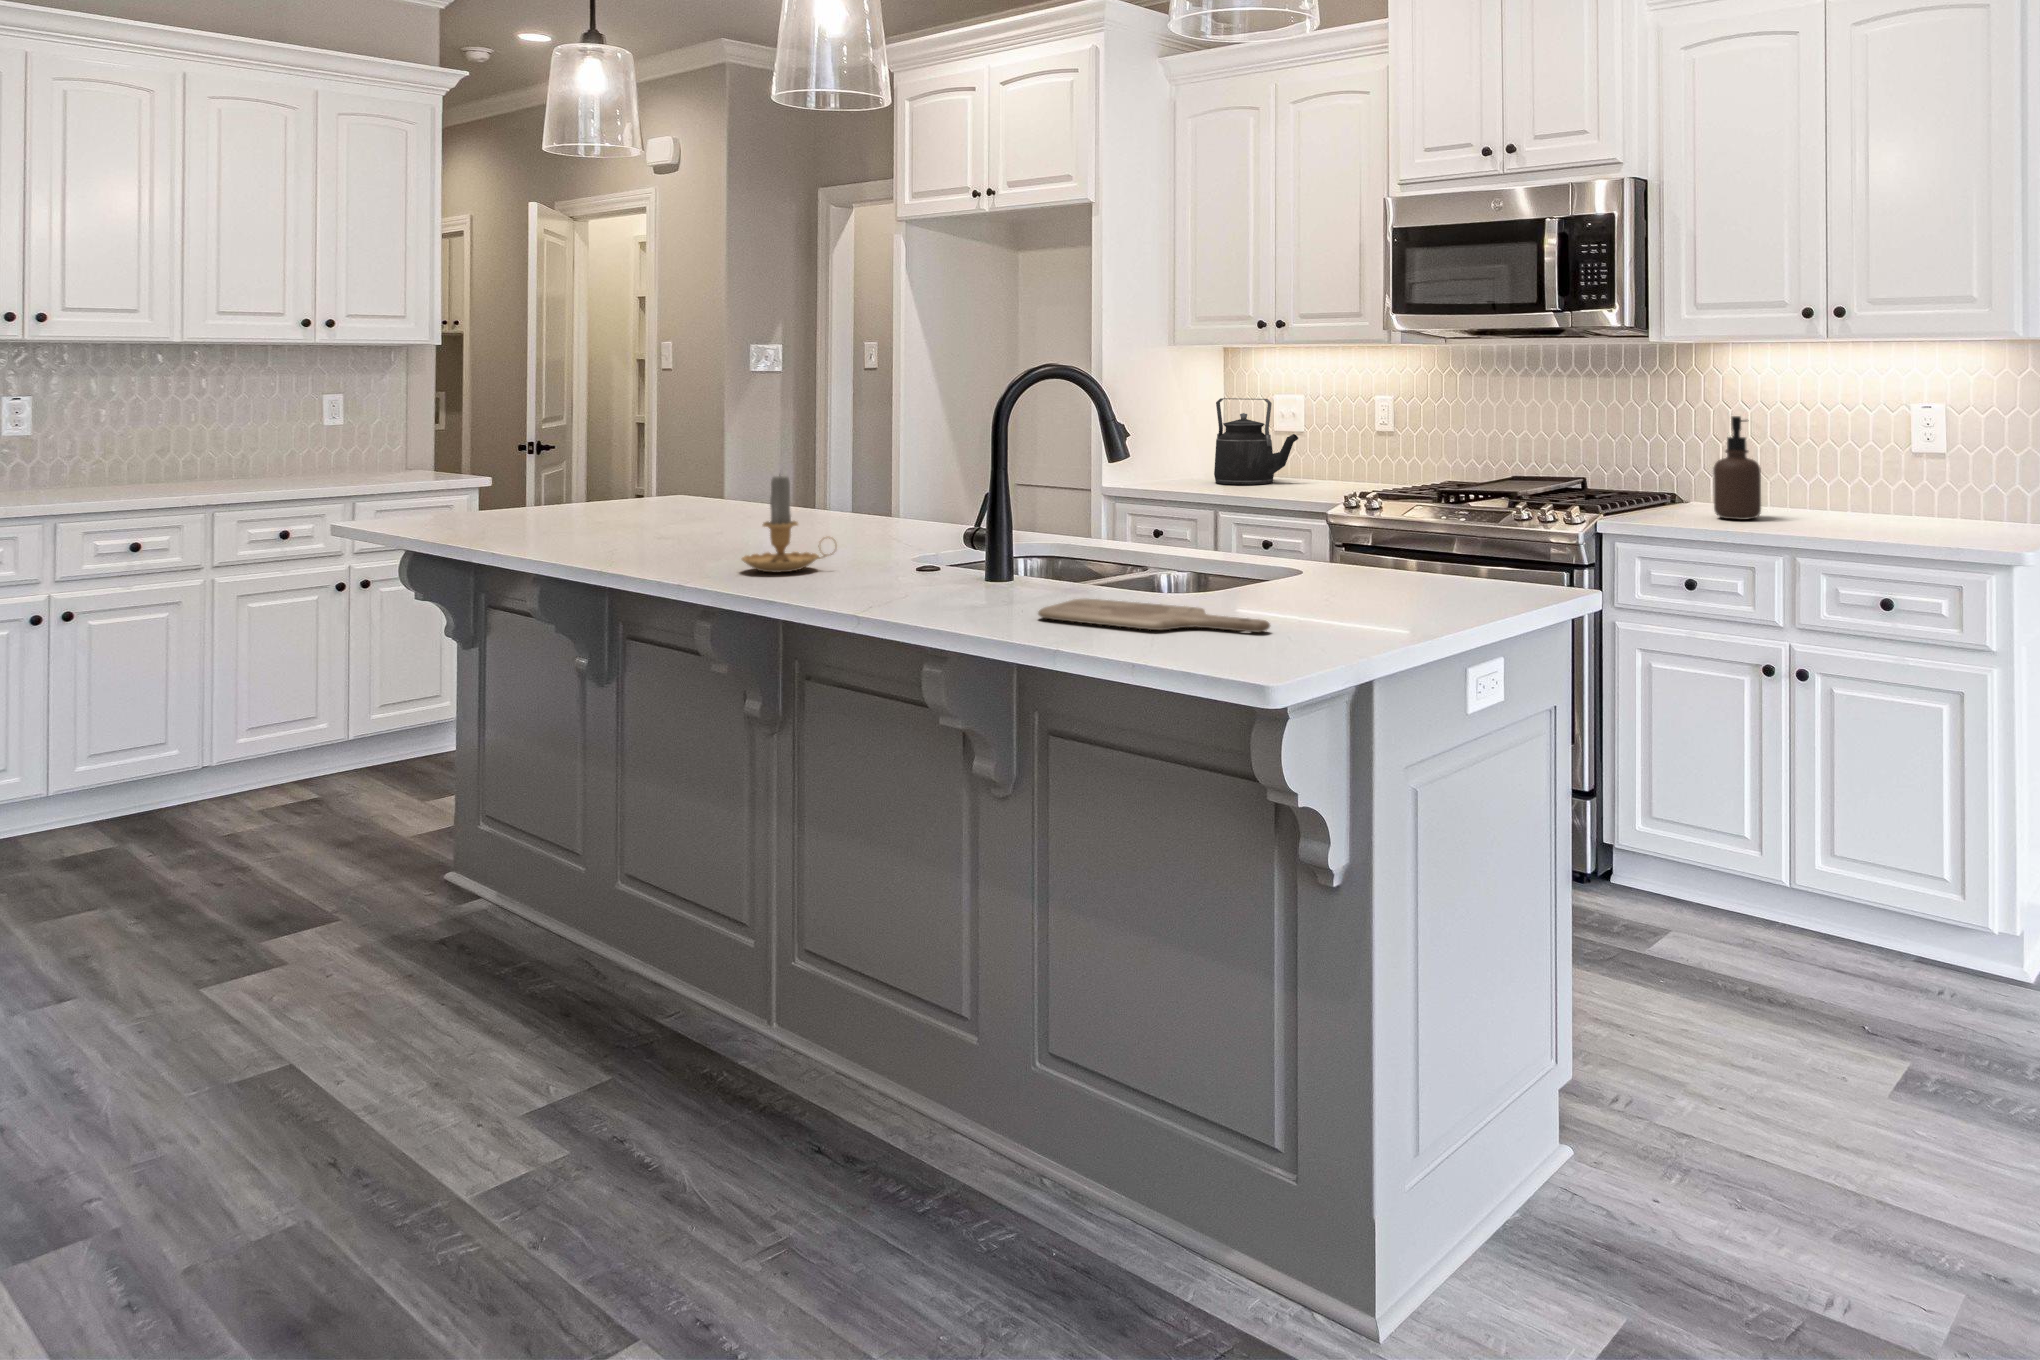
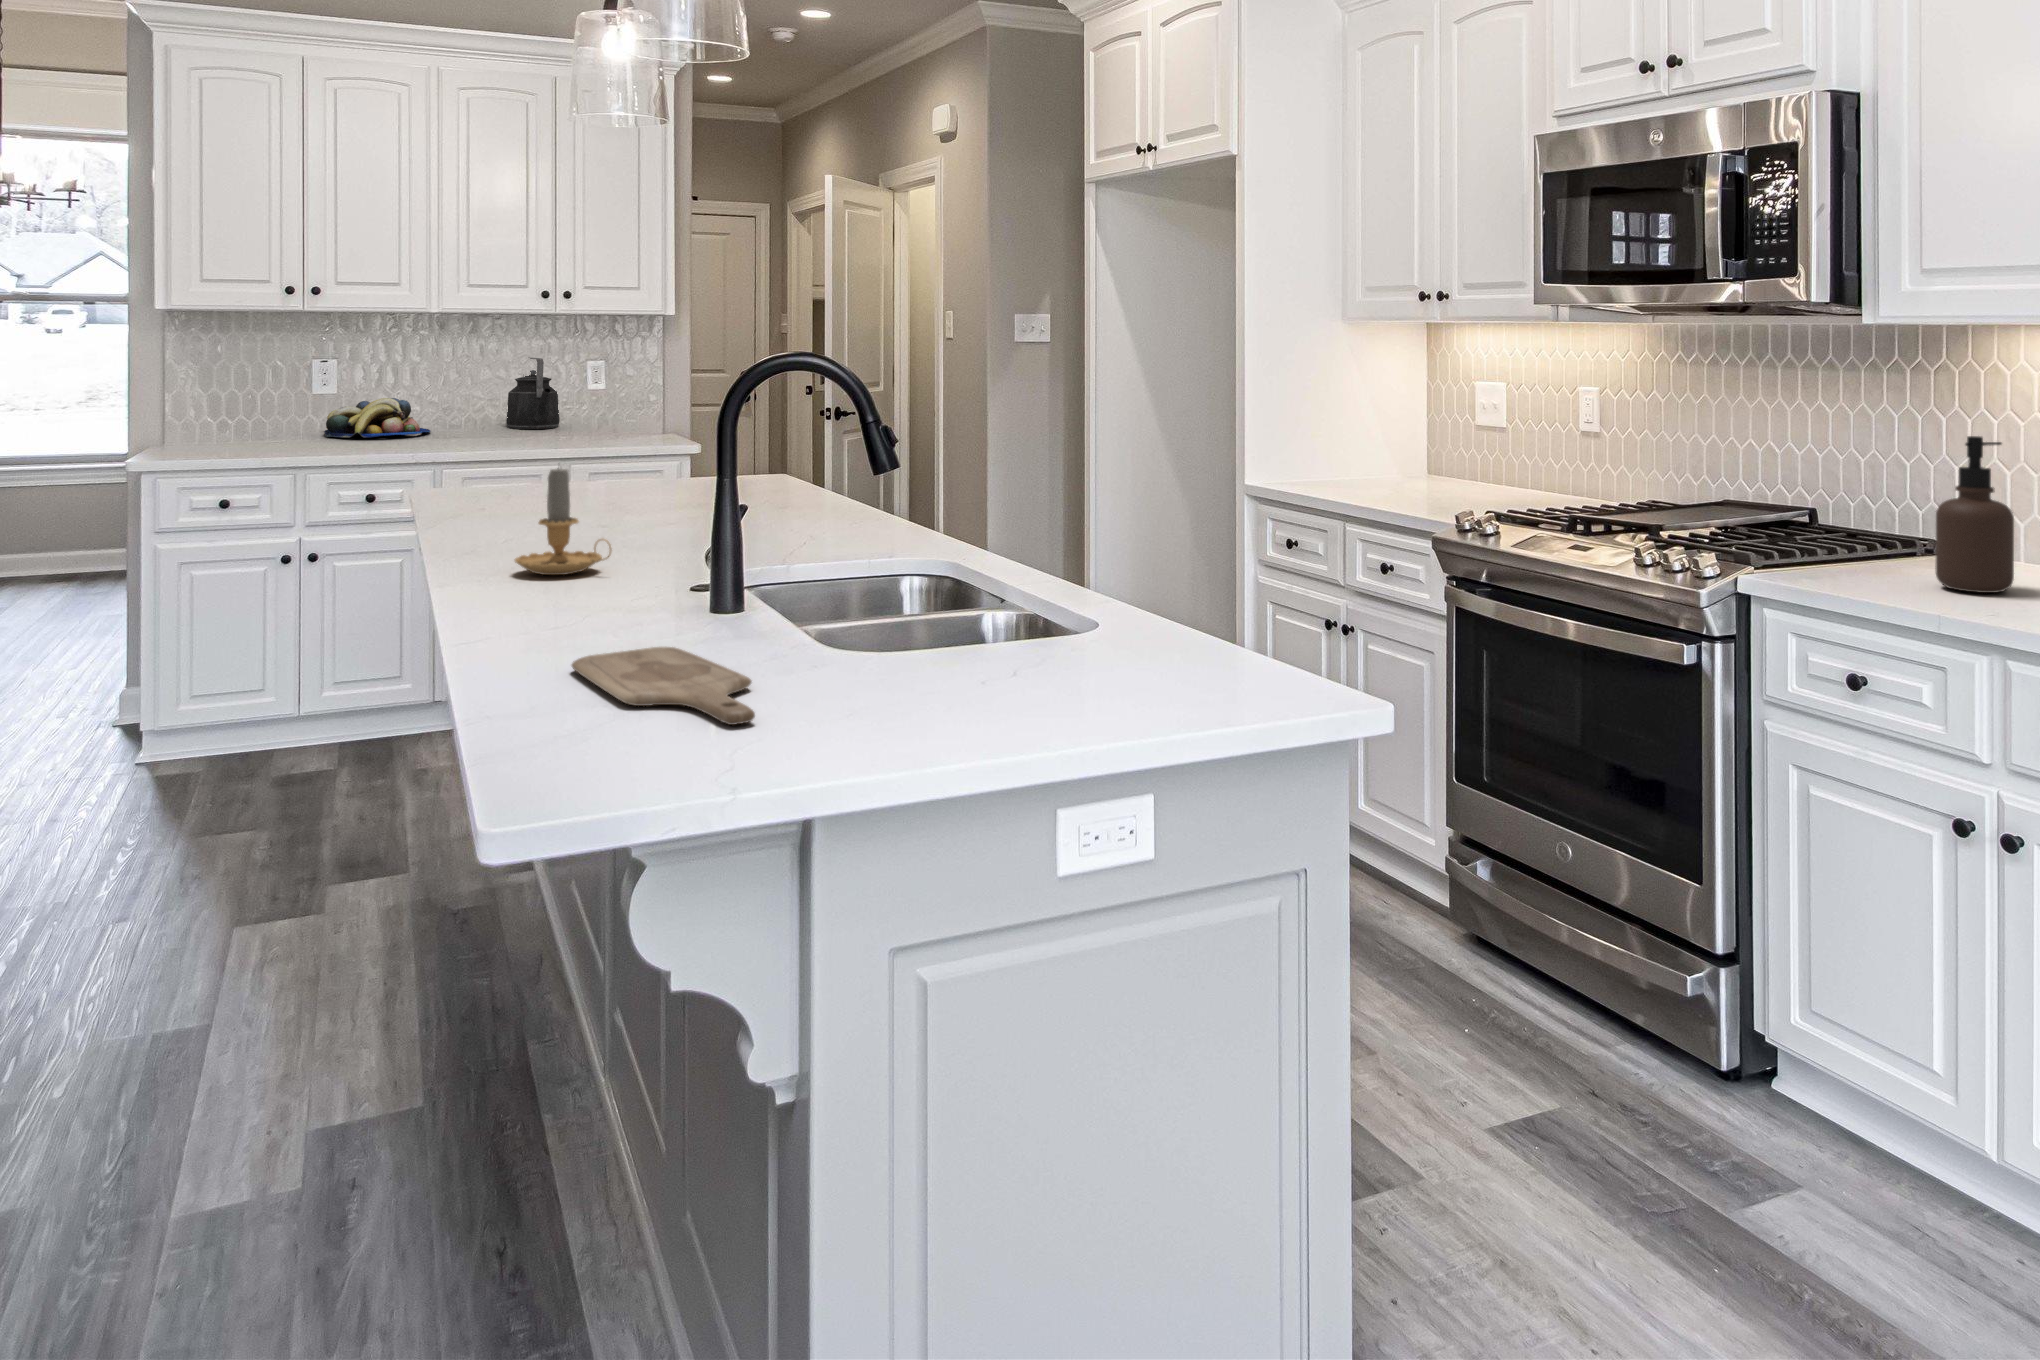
kettle: present [1214,398,1298,484] -> present [506,358,560,429]
fruit bowl: none [16,440,155,487] -> present [324,398,431,437]

